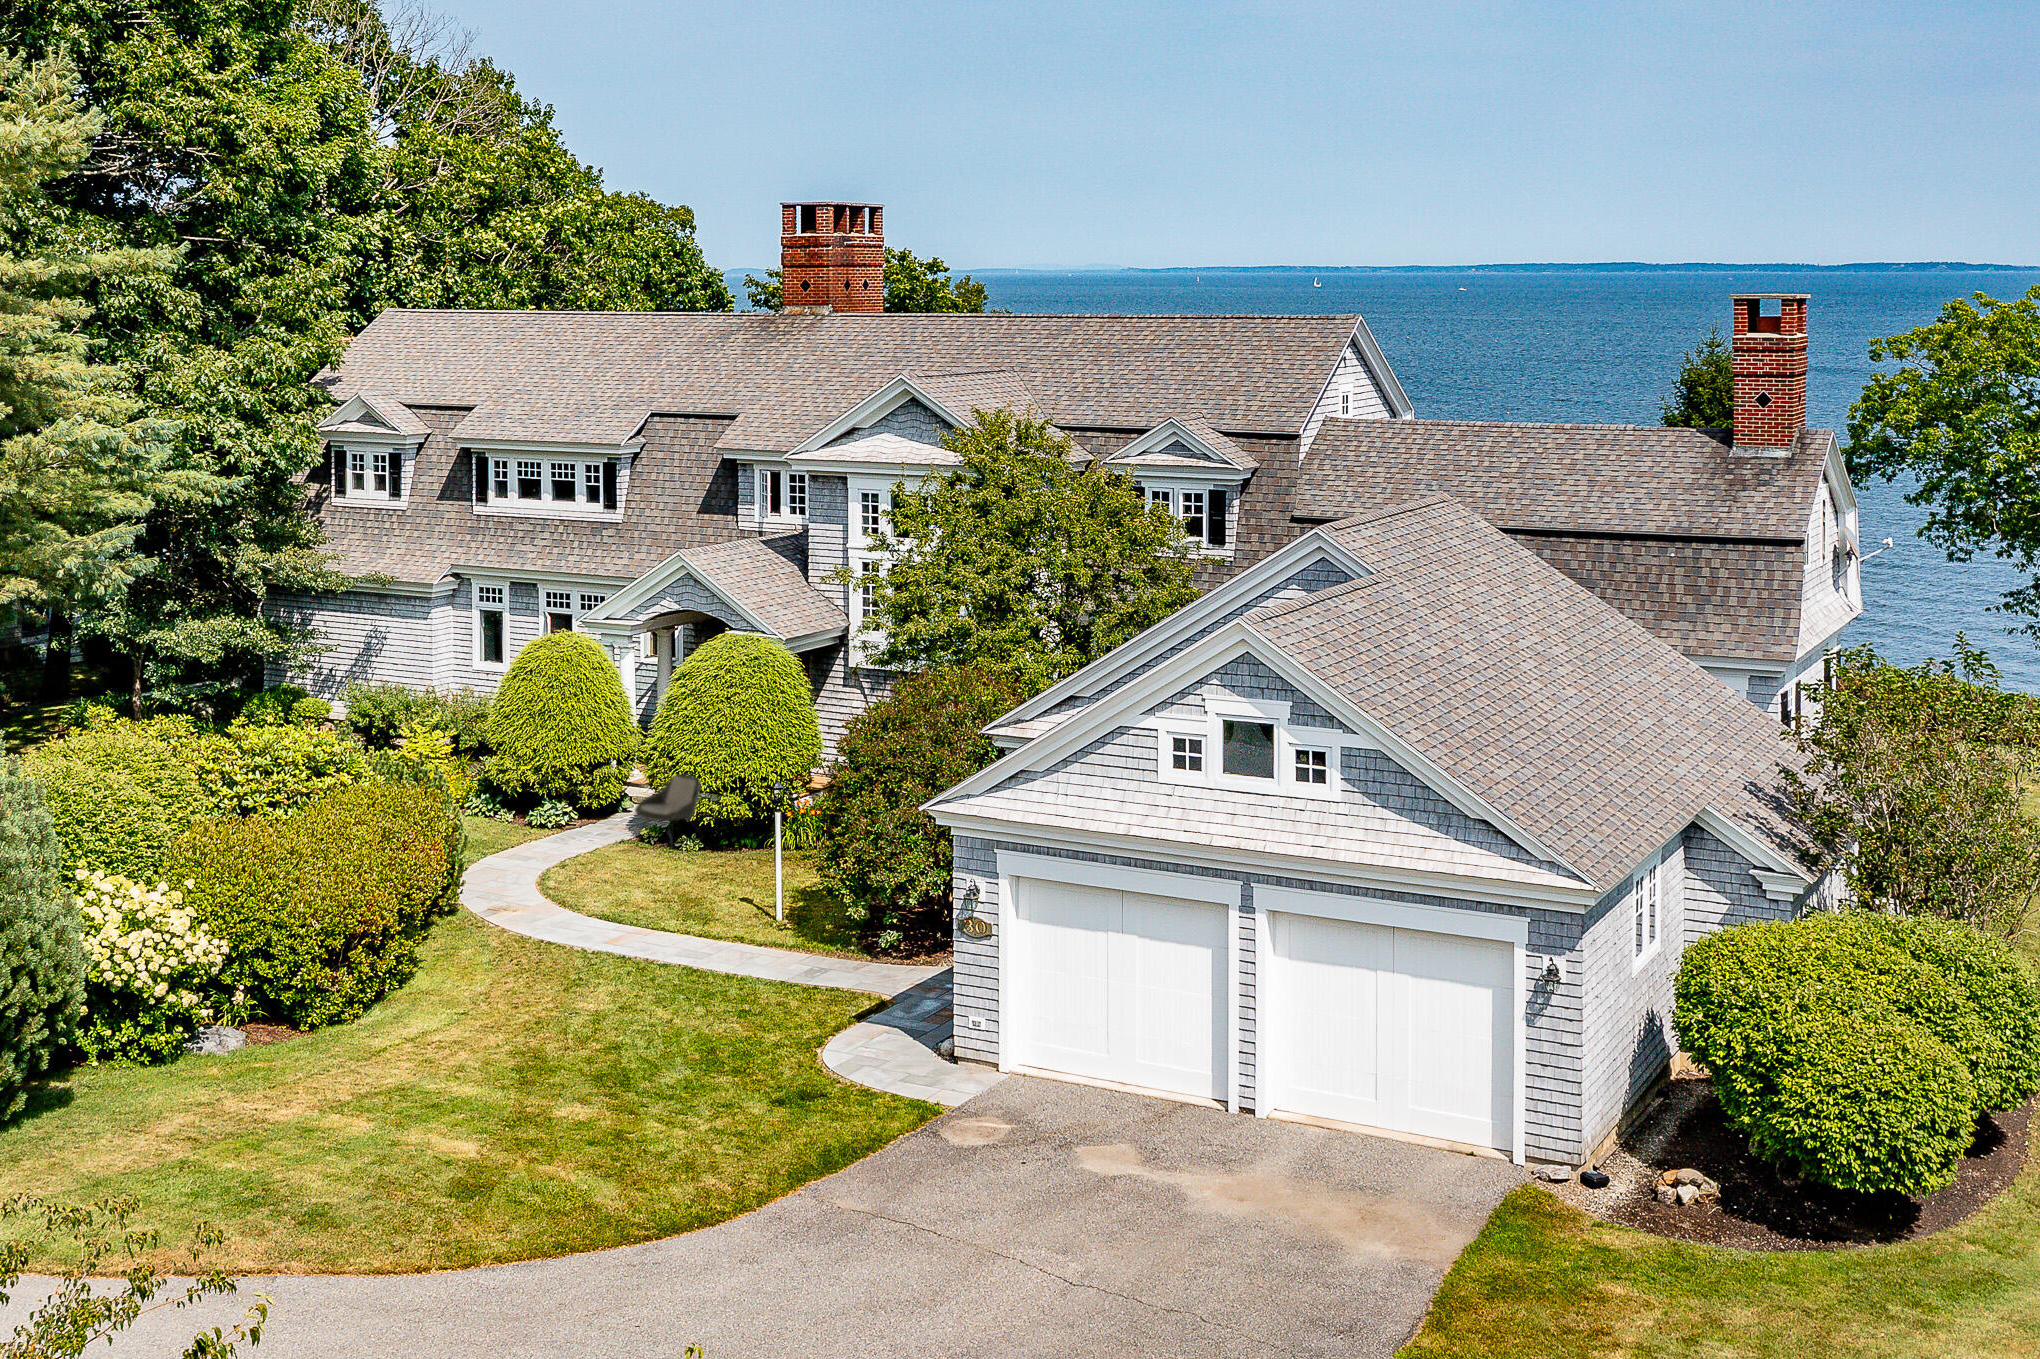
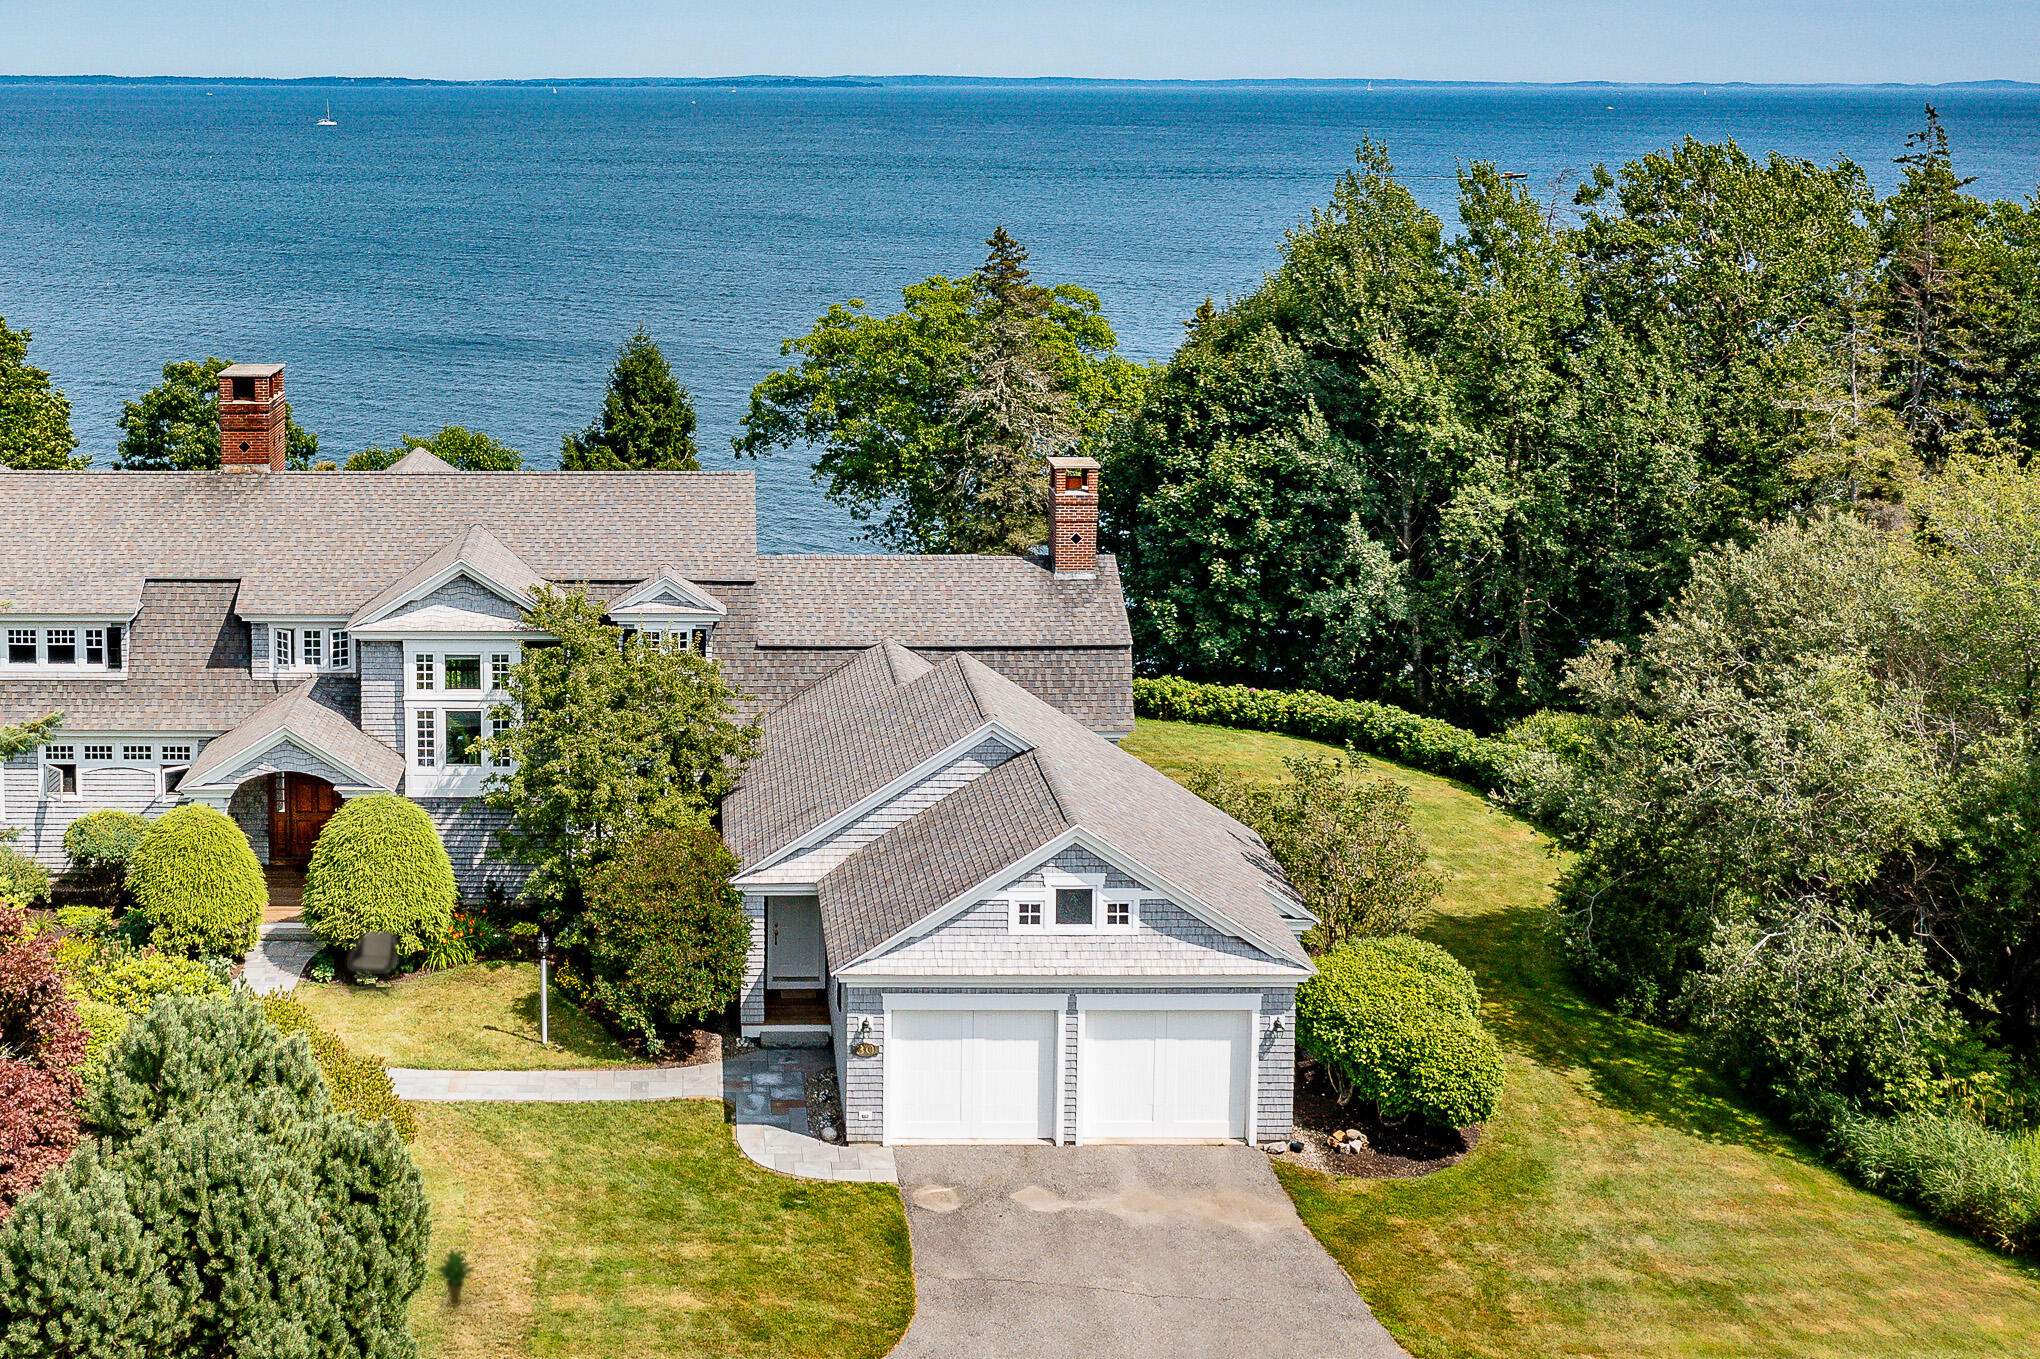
potted plant: none [232,1030,285,1101] -> present [437,1249,473,1306]

